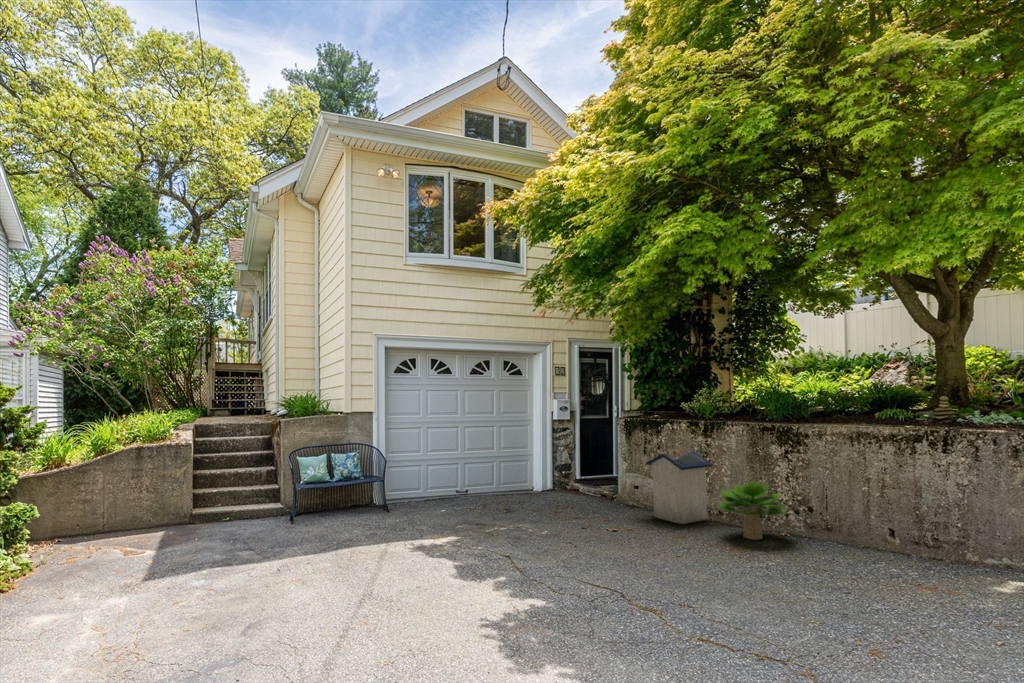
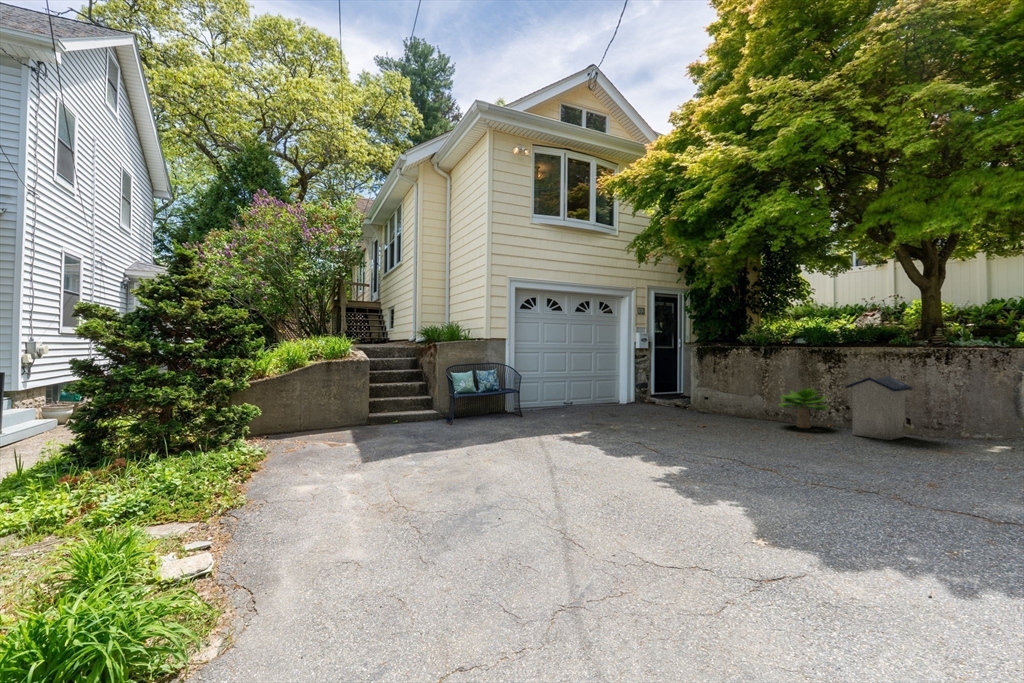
trash can: present [646,451,713,524] -> present [846,376,913,440]

